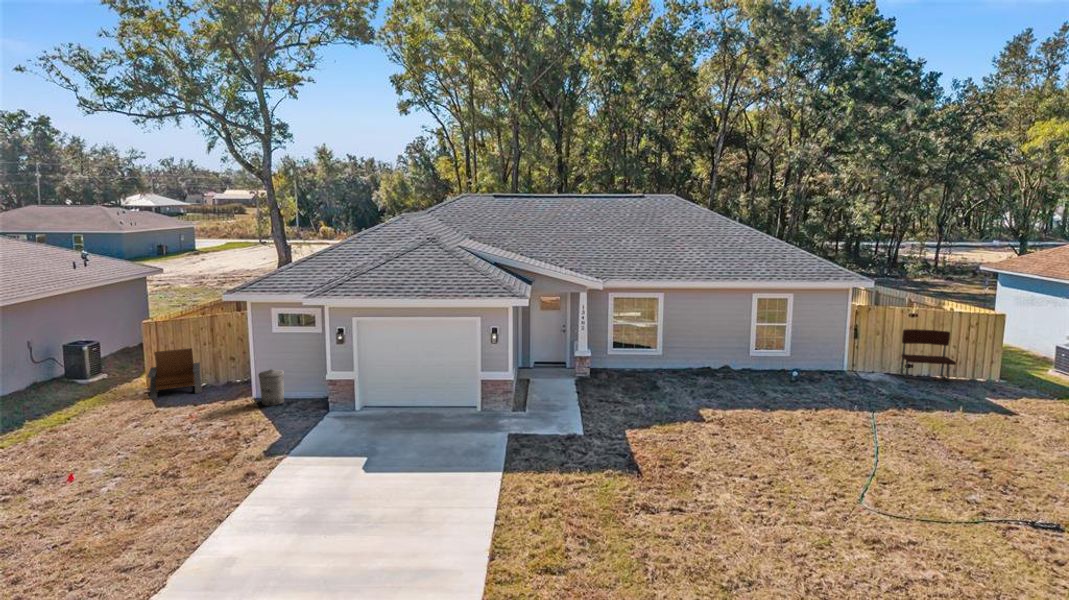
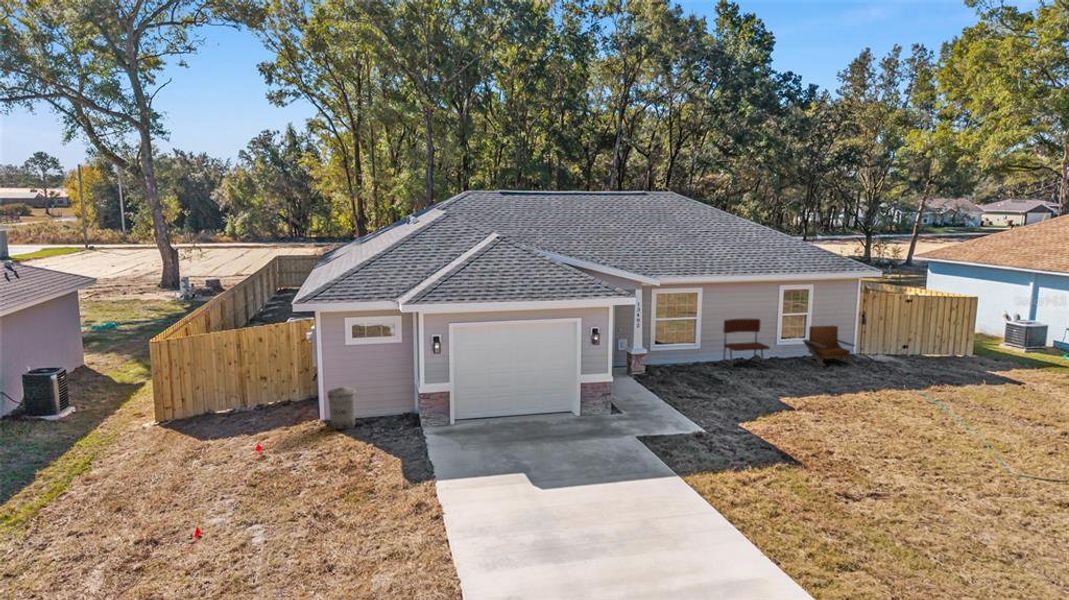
bench: present [900,329,956,381] -> present [723,319,770,366]
lounge chair: present [148,348,202,399] -> present [803,326,855,366]

